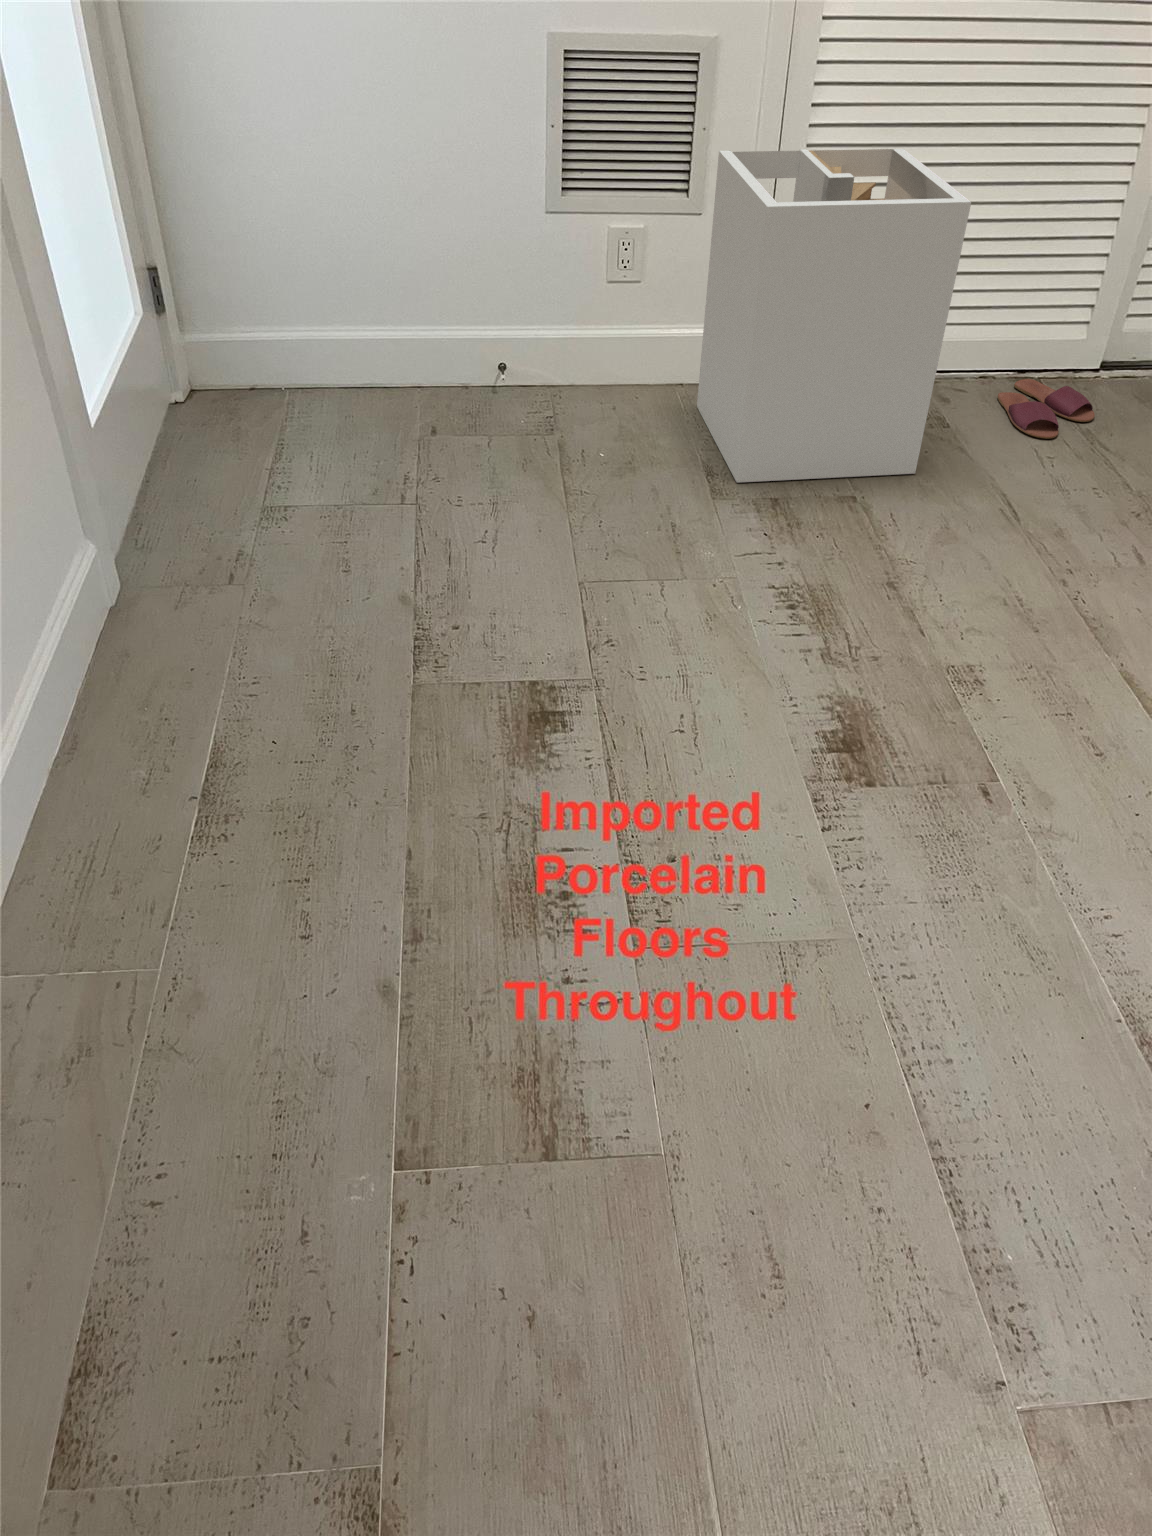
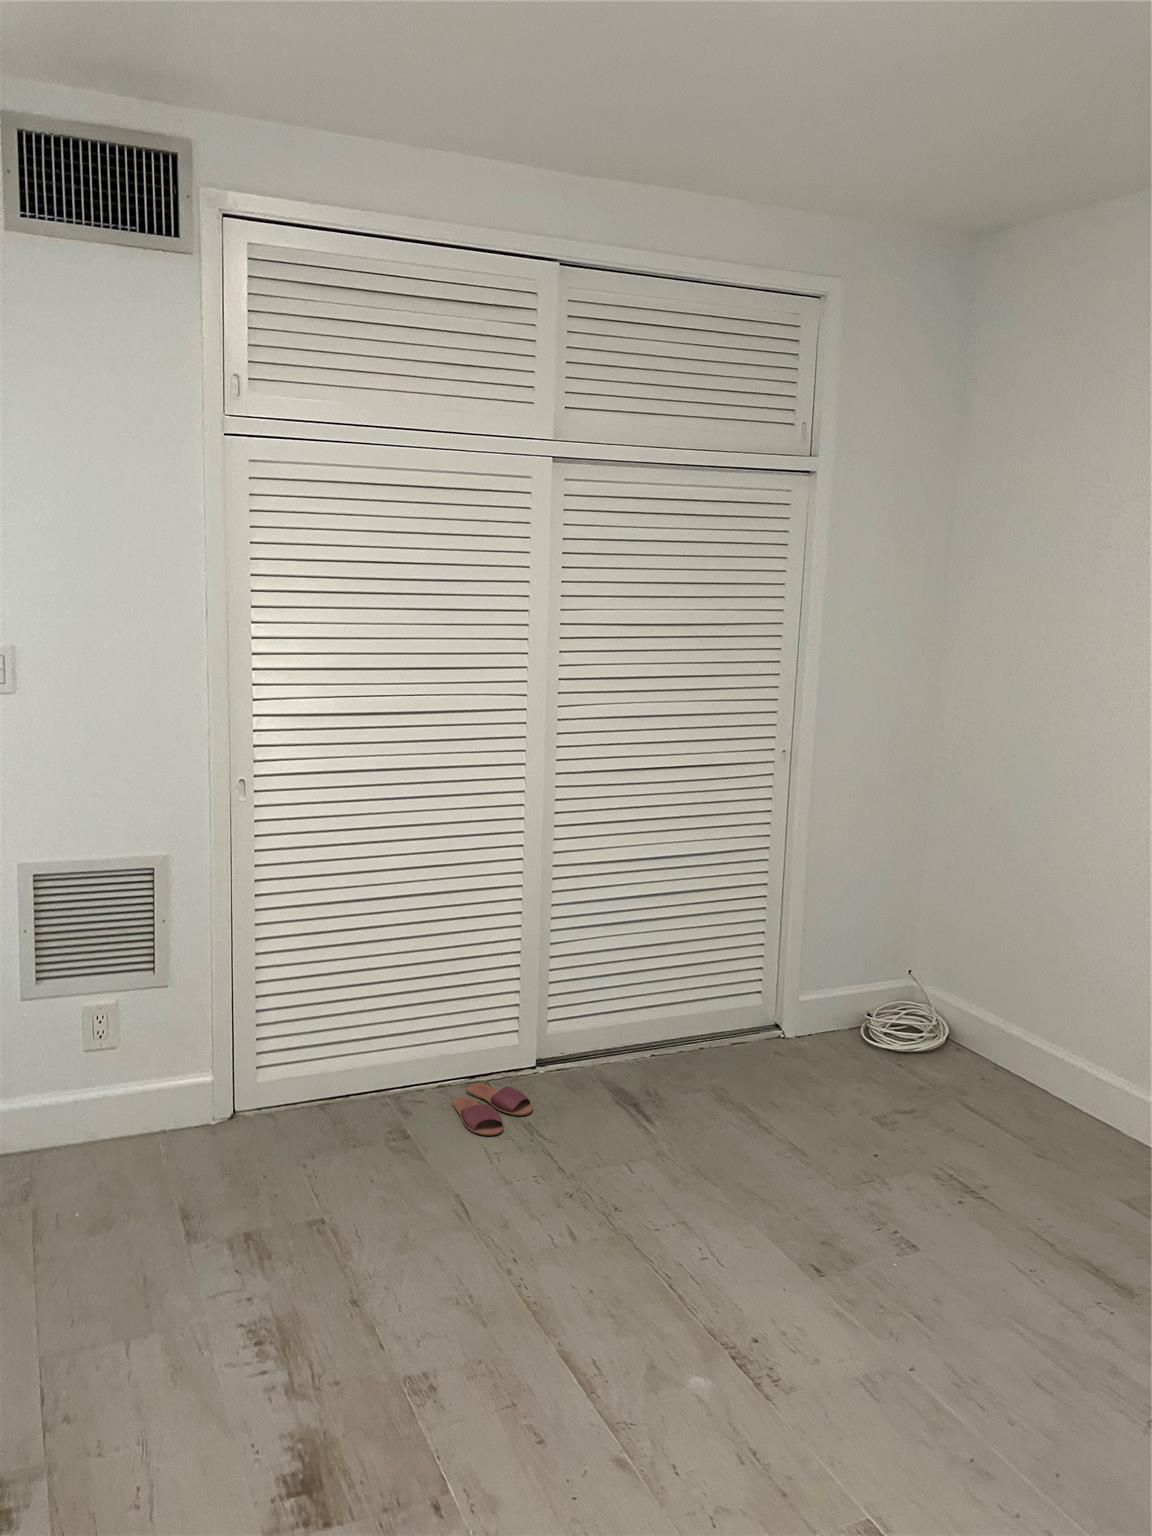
laundry hamper: present [697,149,971,483] -> none [174,923,380,1223]

